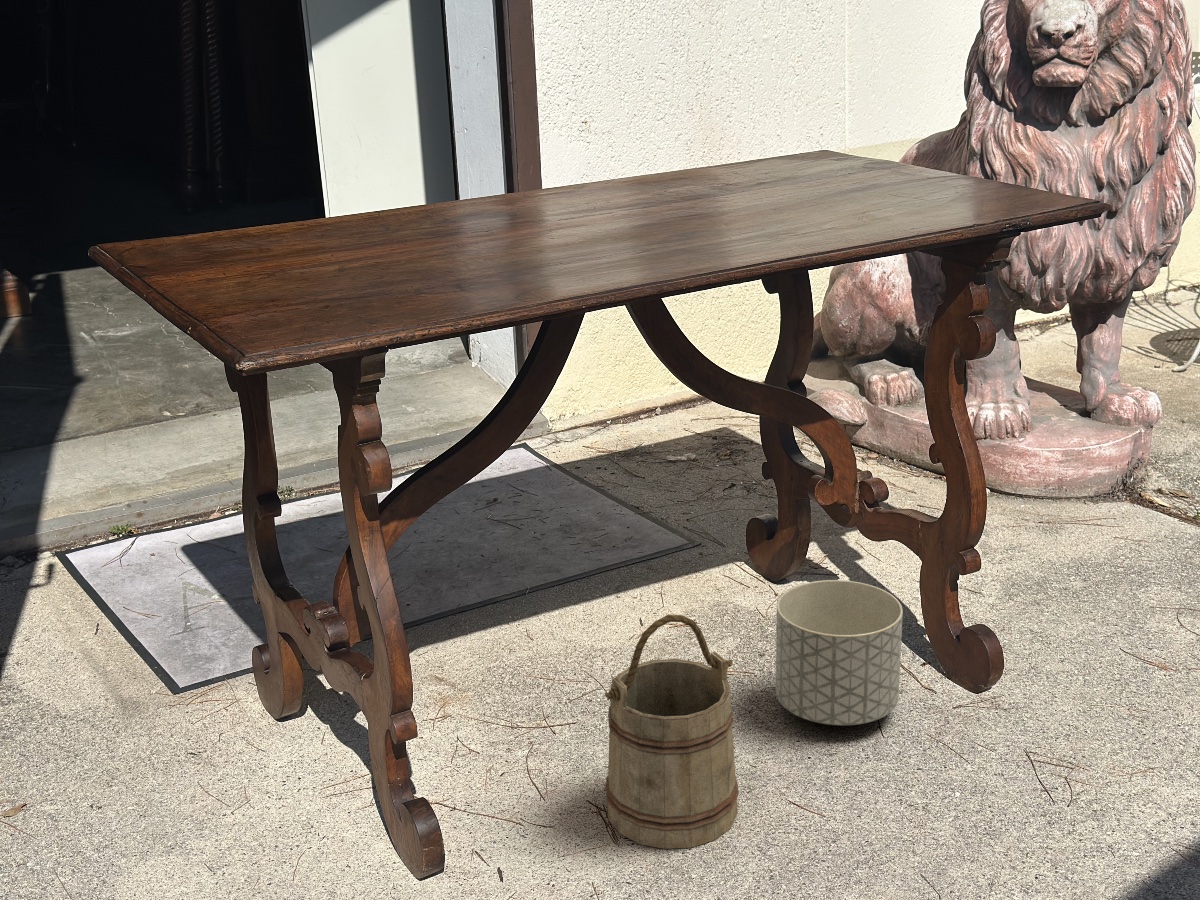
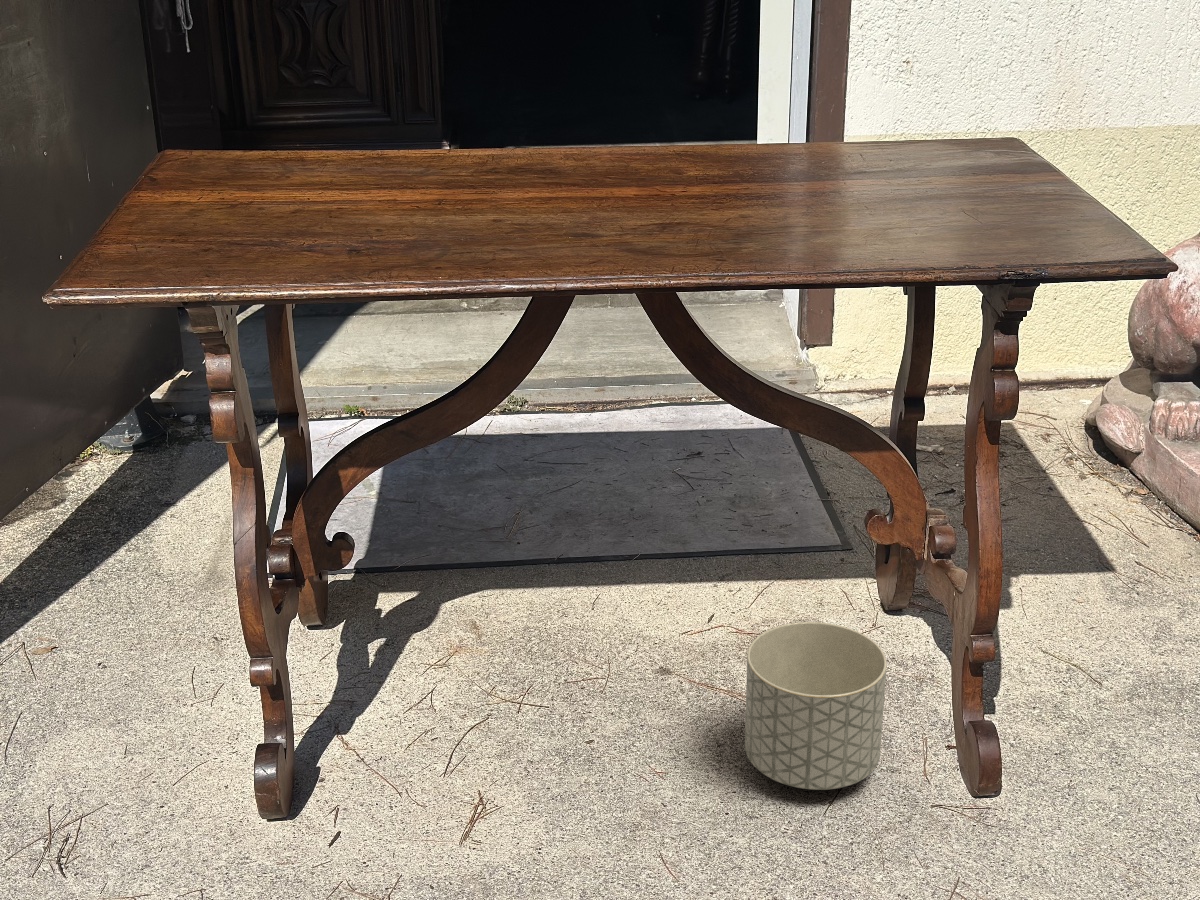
bucket: present [605,615,739,849] -> none [481,619,629,855]

